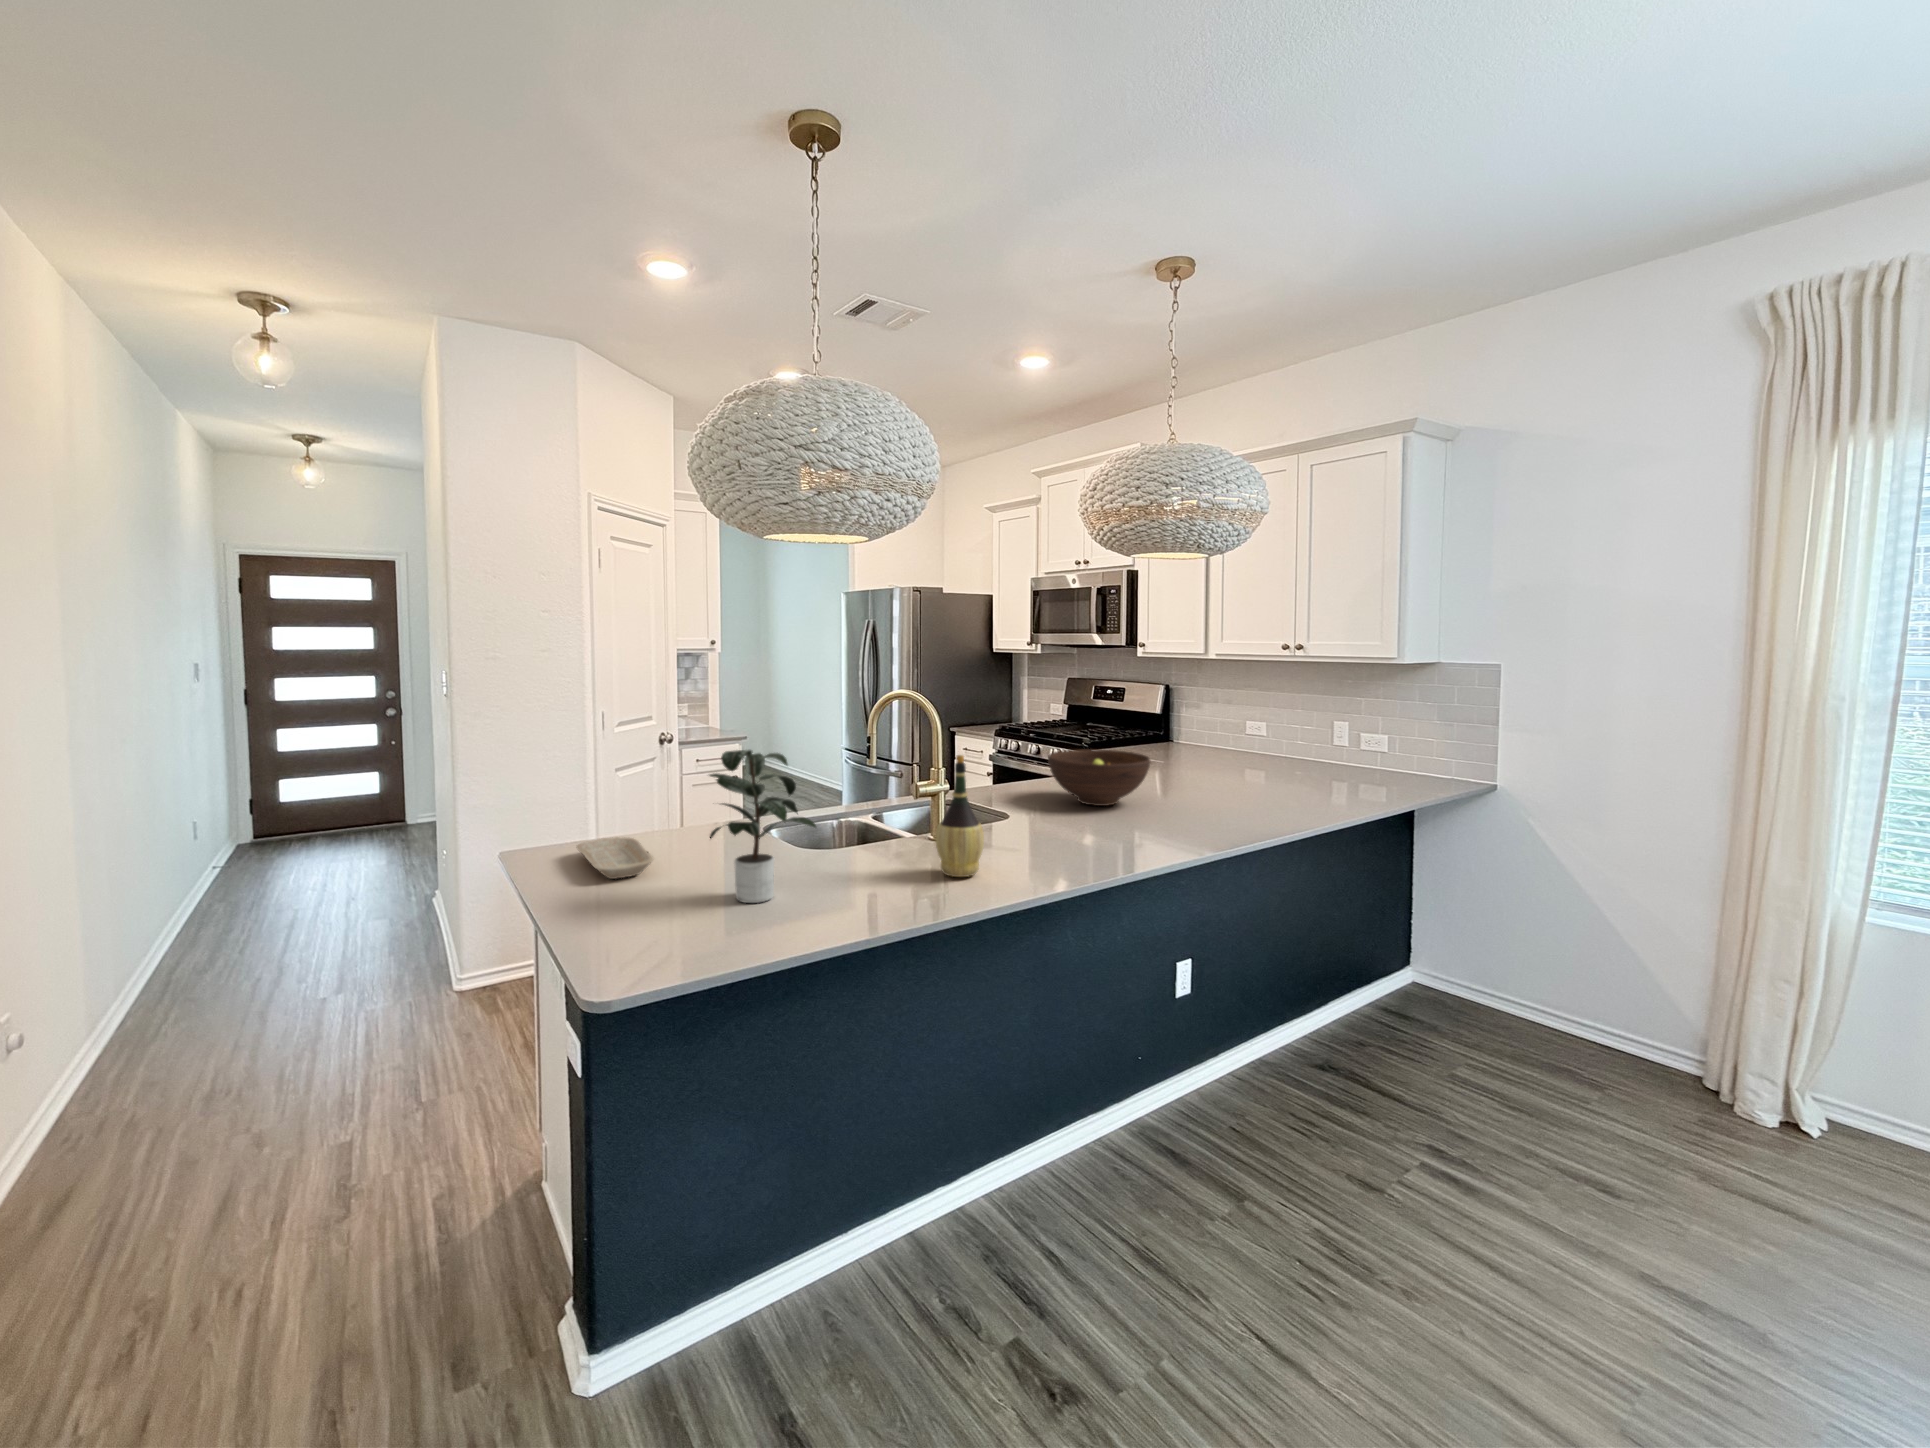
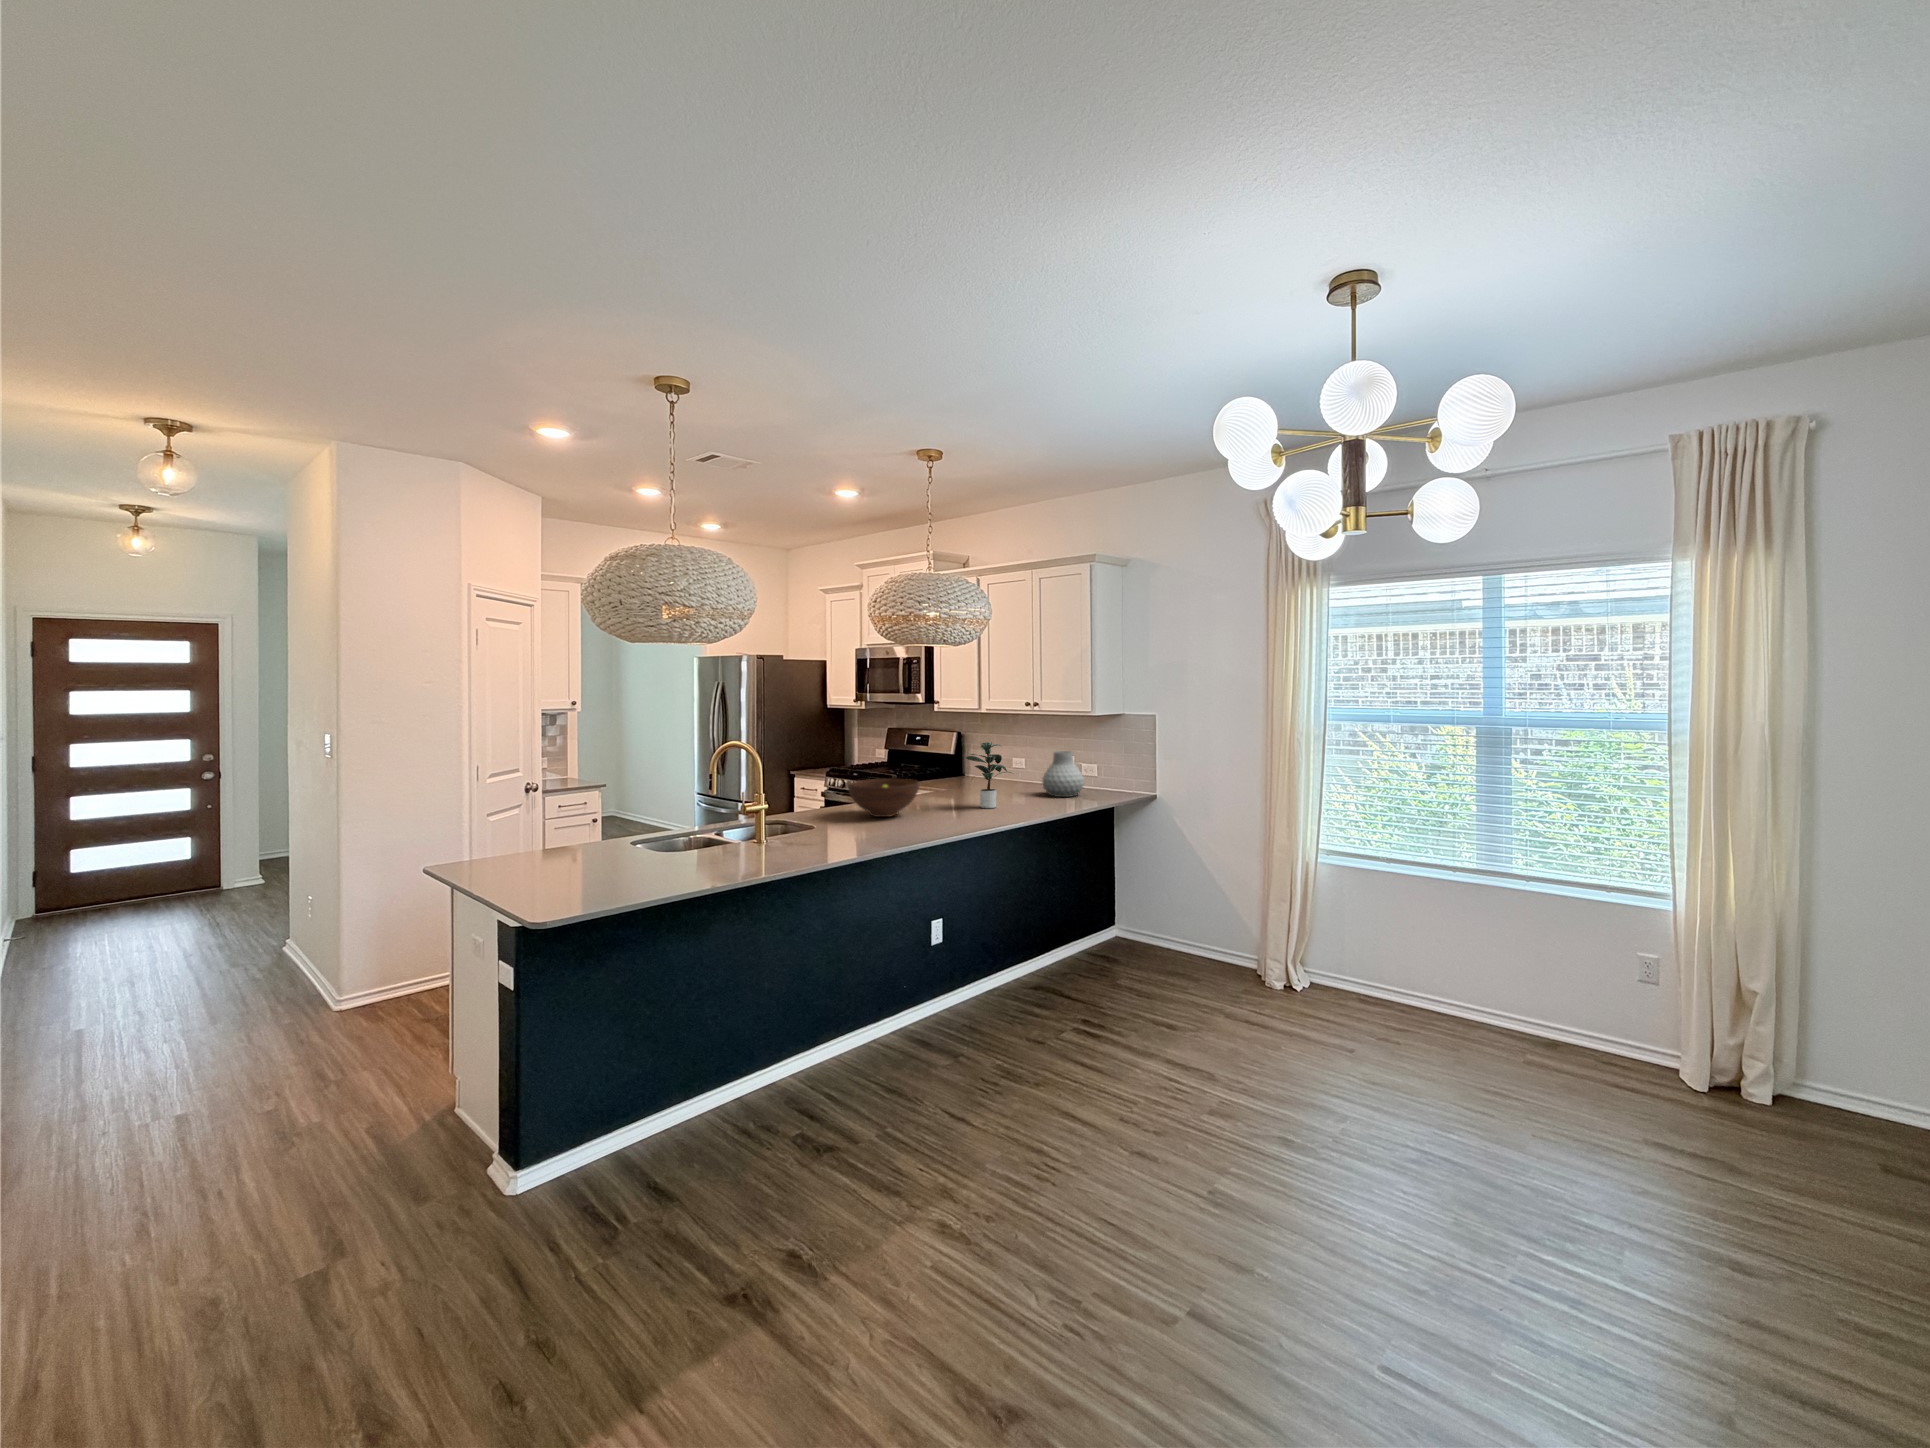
vase: none [1309,716,1377,783] -> present [1042,751,1084,797]
potted plant: present [709,750,816,903] -> present [966,742,1011,808]
wine bottle: present [936,755,984,877] -> none [755,778,788,858]
tray: present [576,837,653,879] -> none [487,849,552,872]

